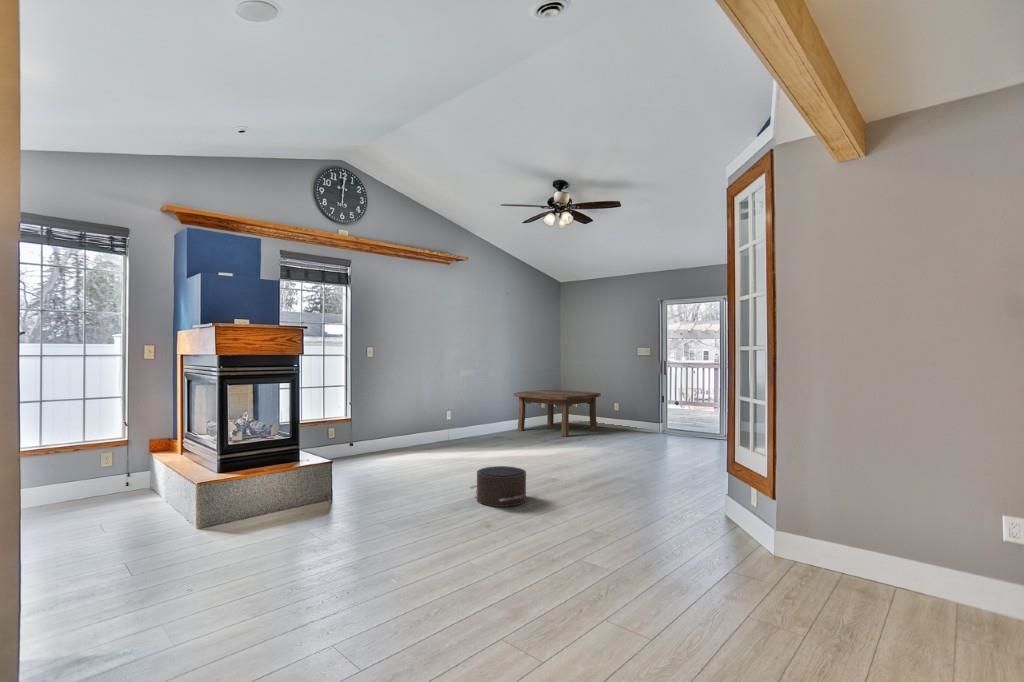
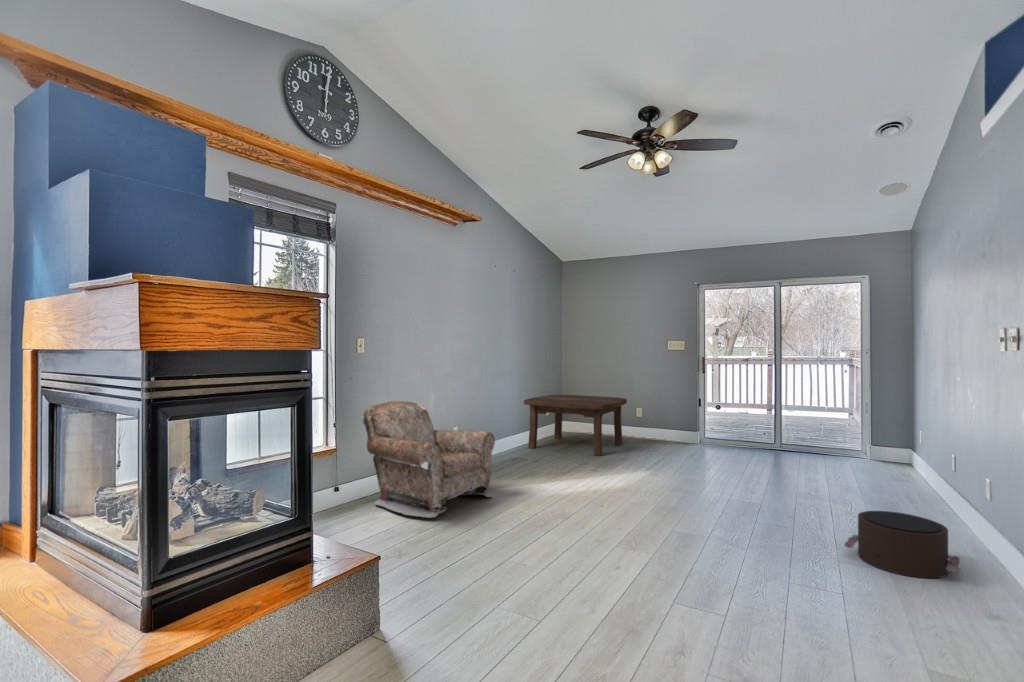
armchair: none [369,389,458,462] -> present [362,401,495,518]
pouf: present [470,466,526,507] -> present [845,511,960,578]

